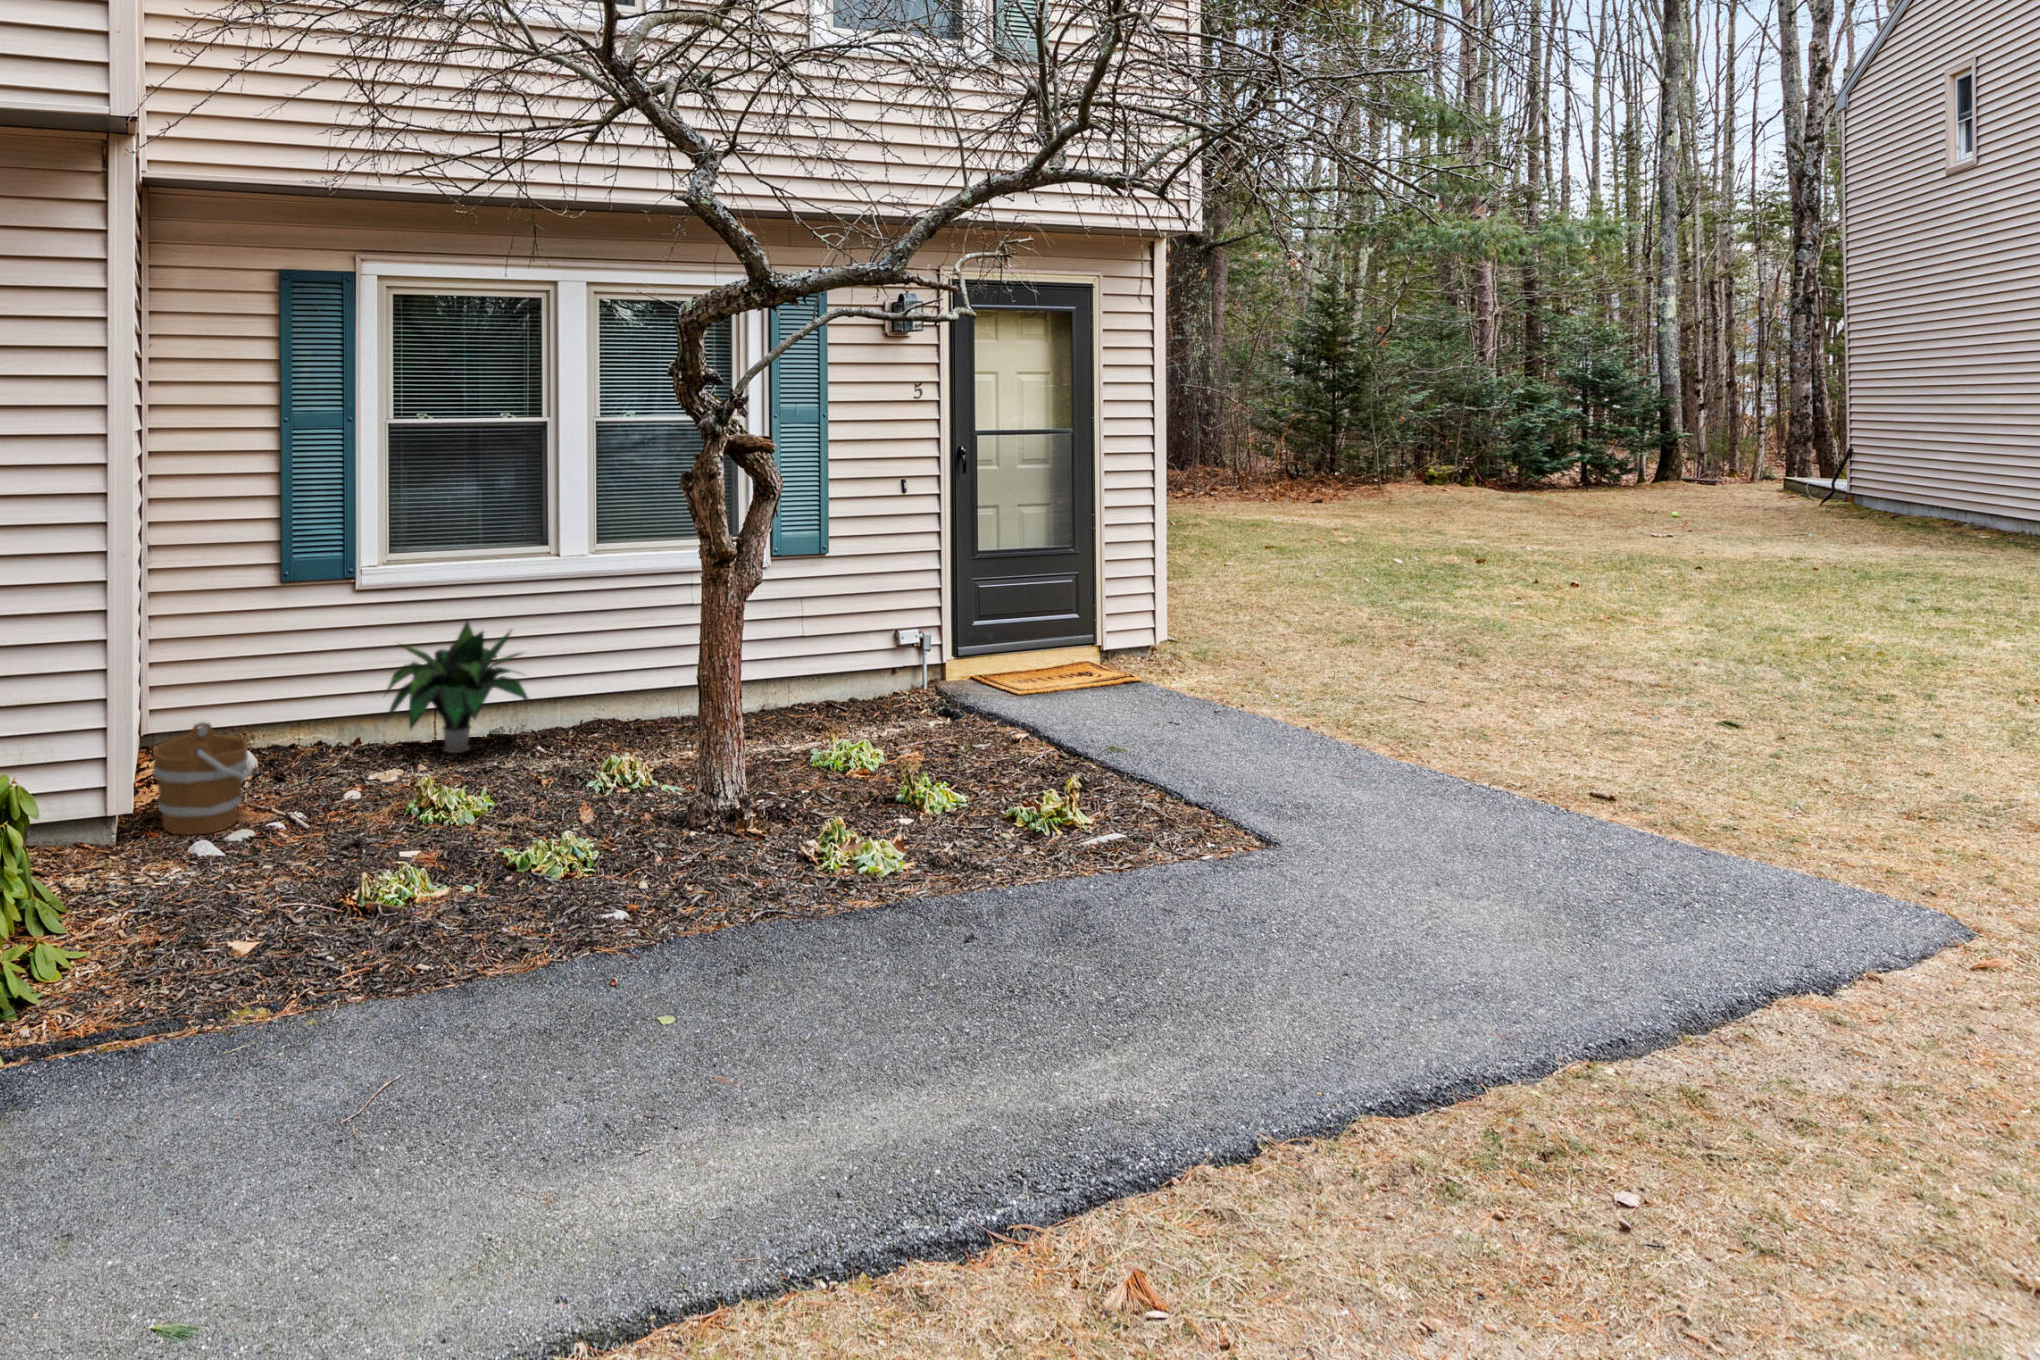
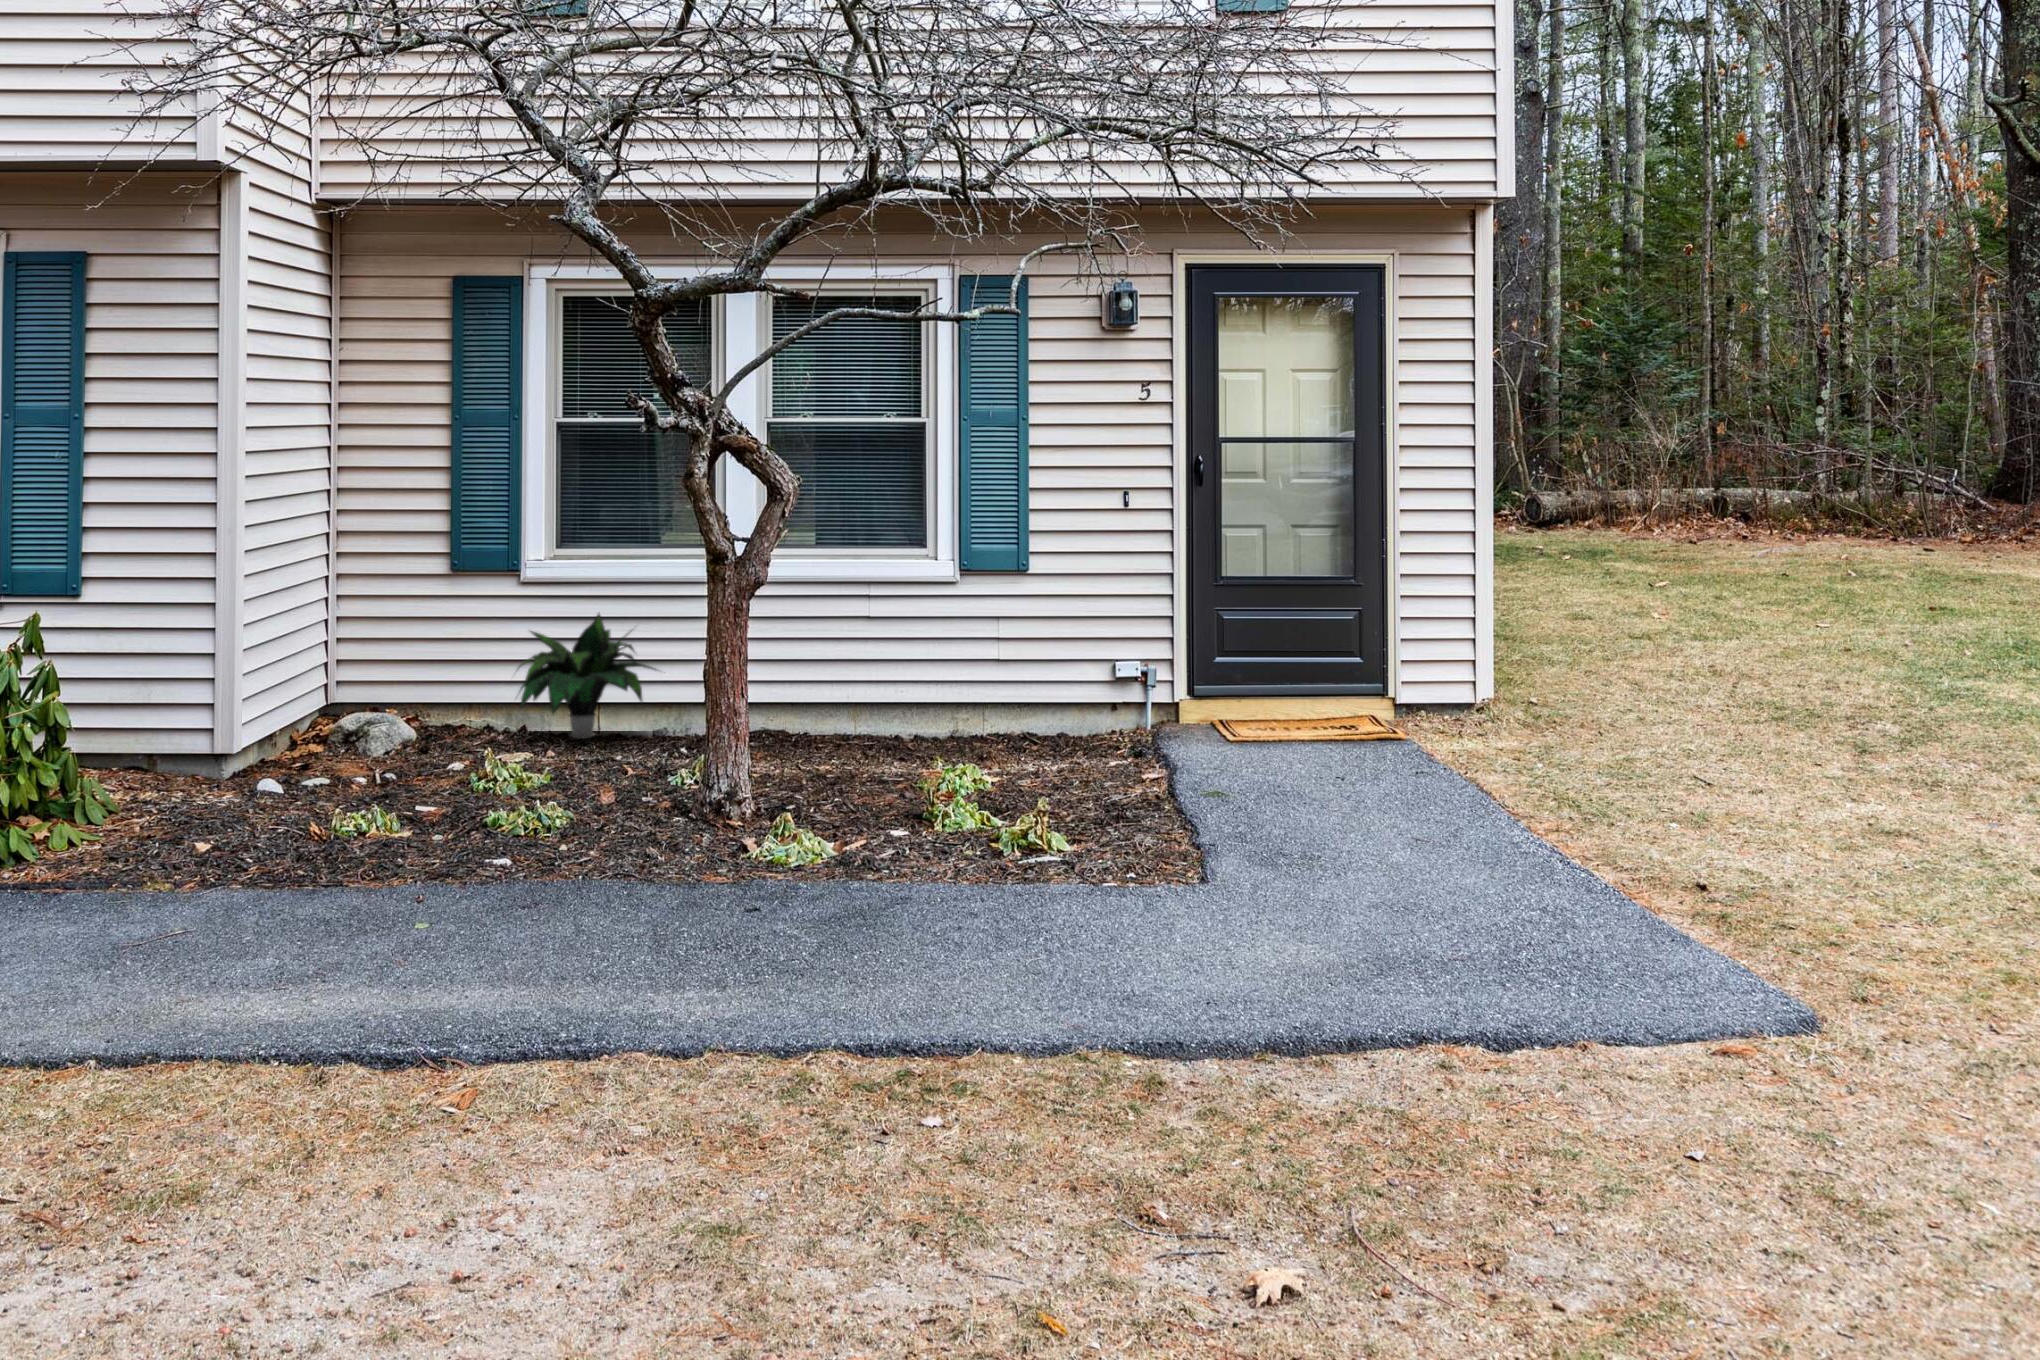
bucket: present [153,723,252,835] -> none [260,682,347,775]

